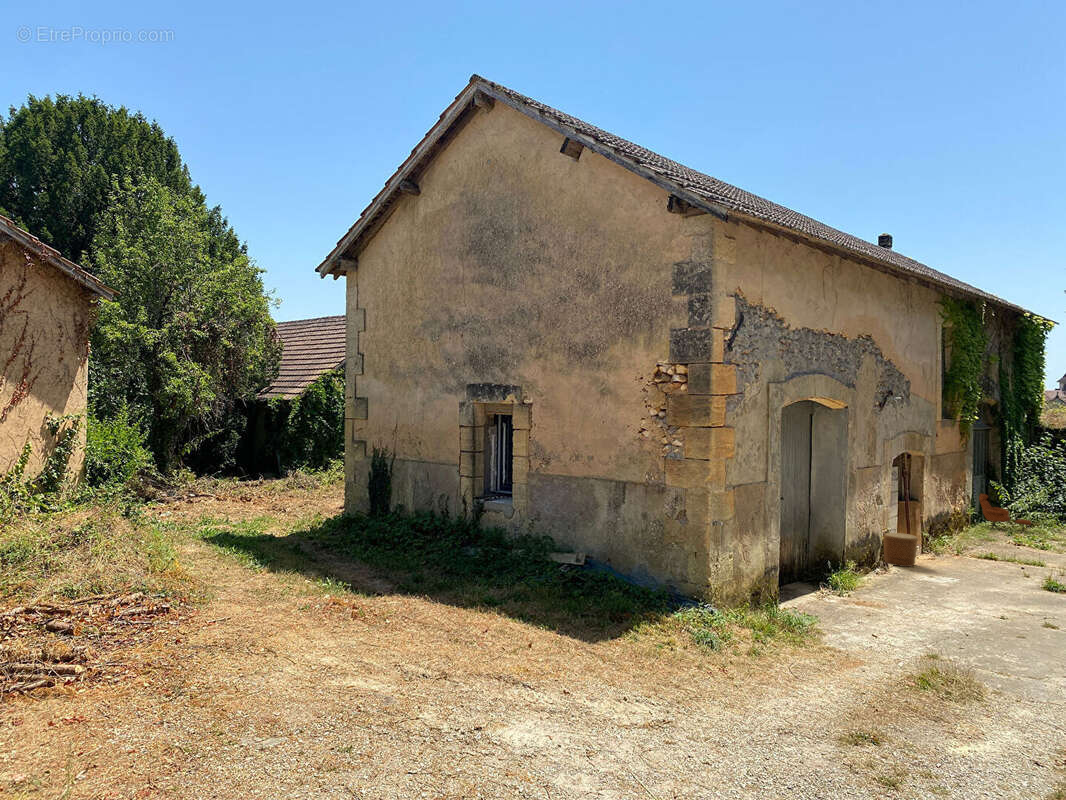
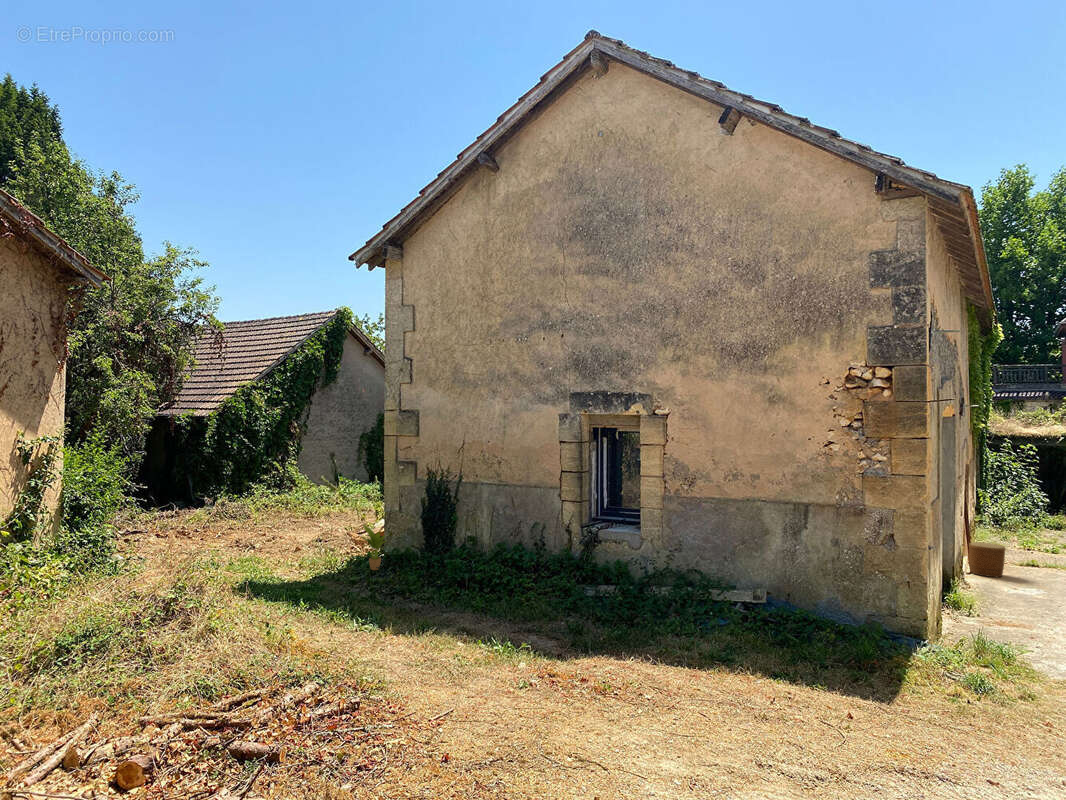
potted plant: none [314,492,341,531] -> present [361,524,386,570]
lounge chair: present [979,494,1031,533] -> none [979,497,1033,535]

